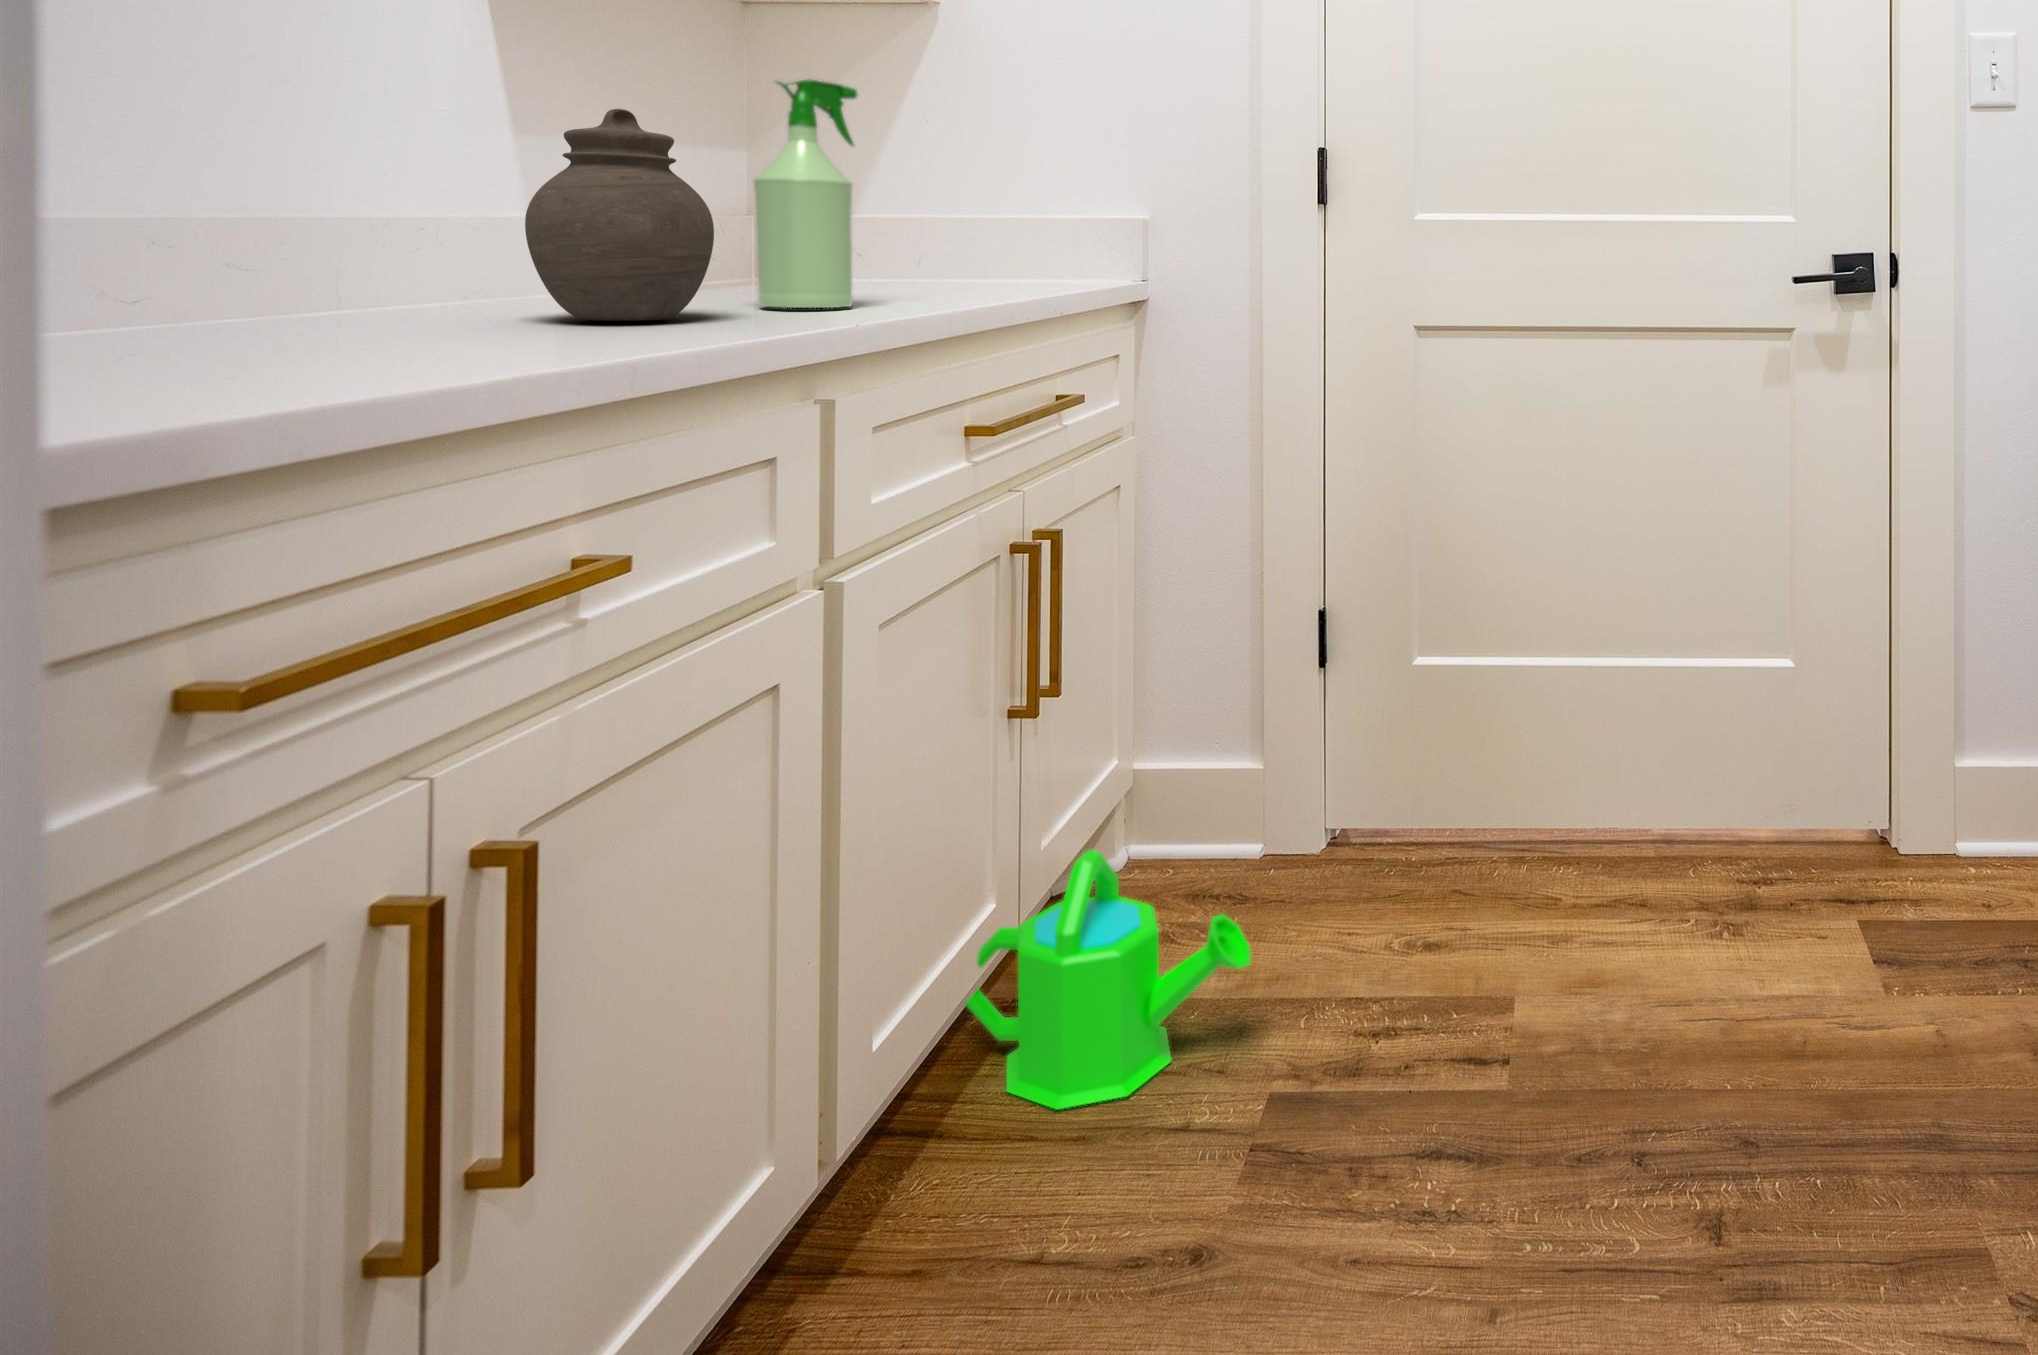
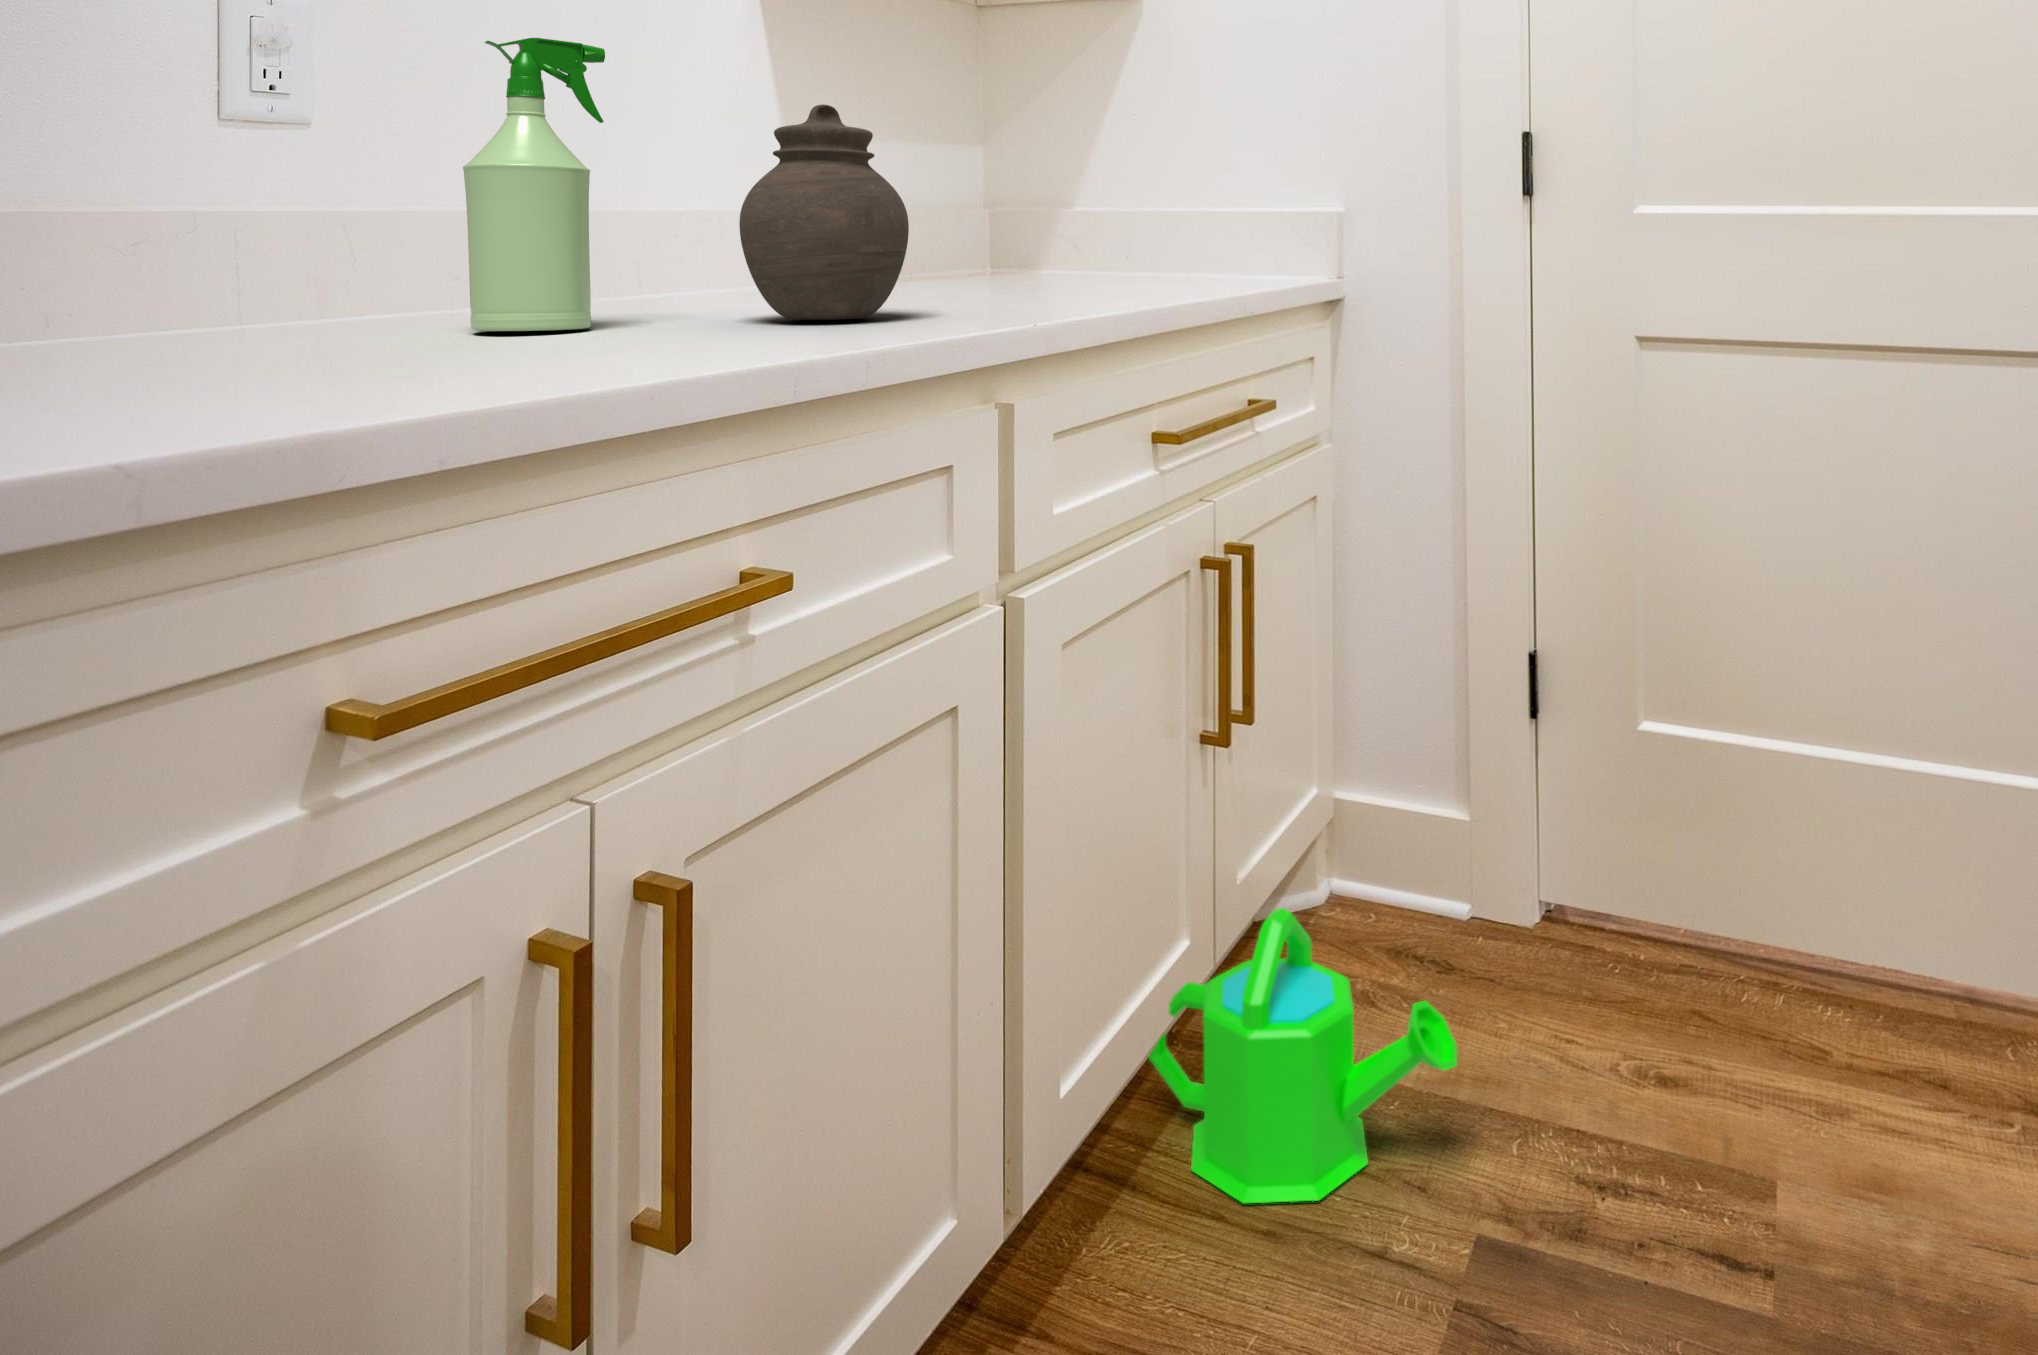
spray bottle: present [754,80,858,308] -> present [463,38,605,331]

